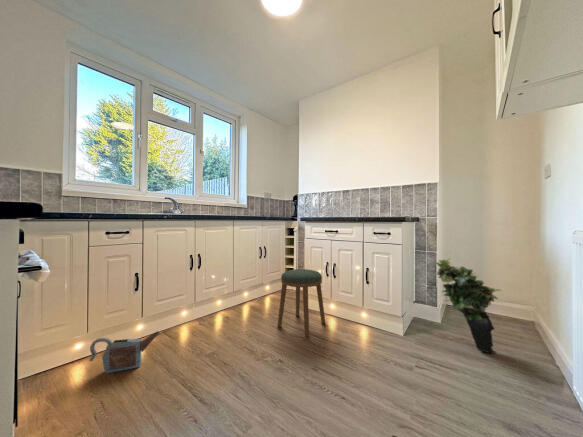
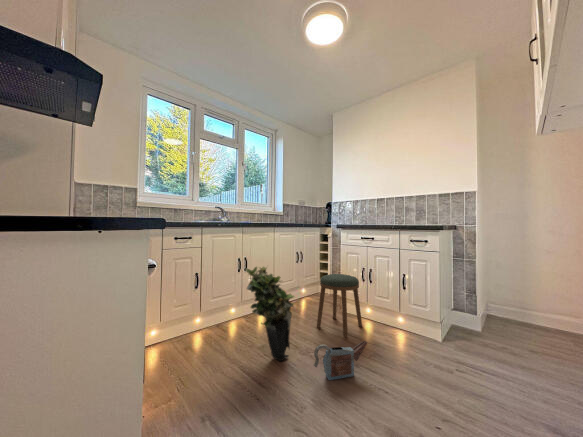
potted plant: present [436,258,500,353] -> present [246,267,294,361]
watering can: present [90,331,160,373] -> present [314,341,367,380]

